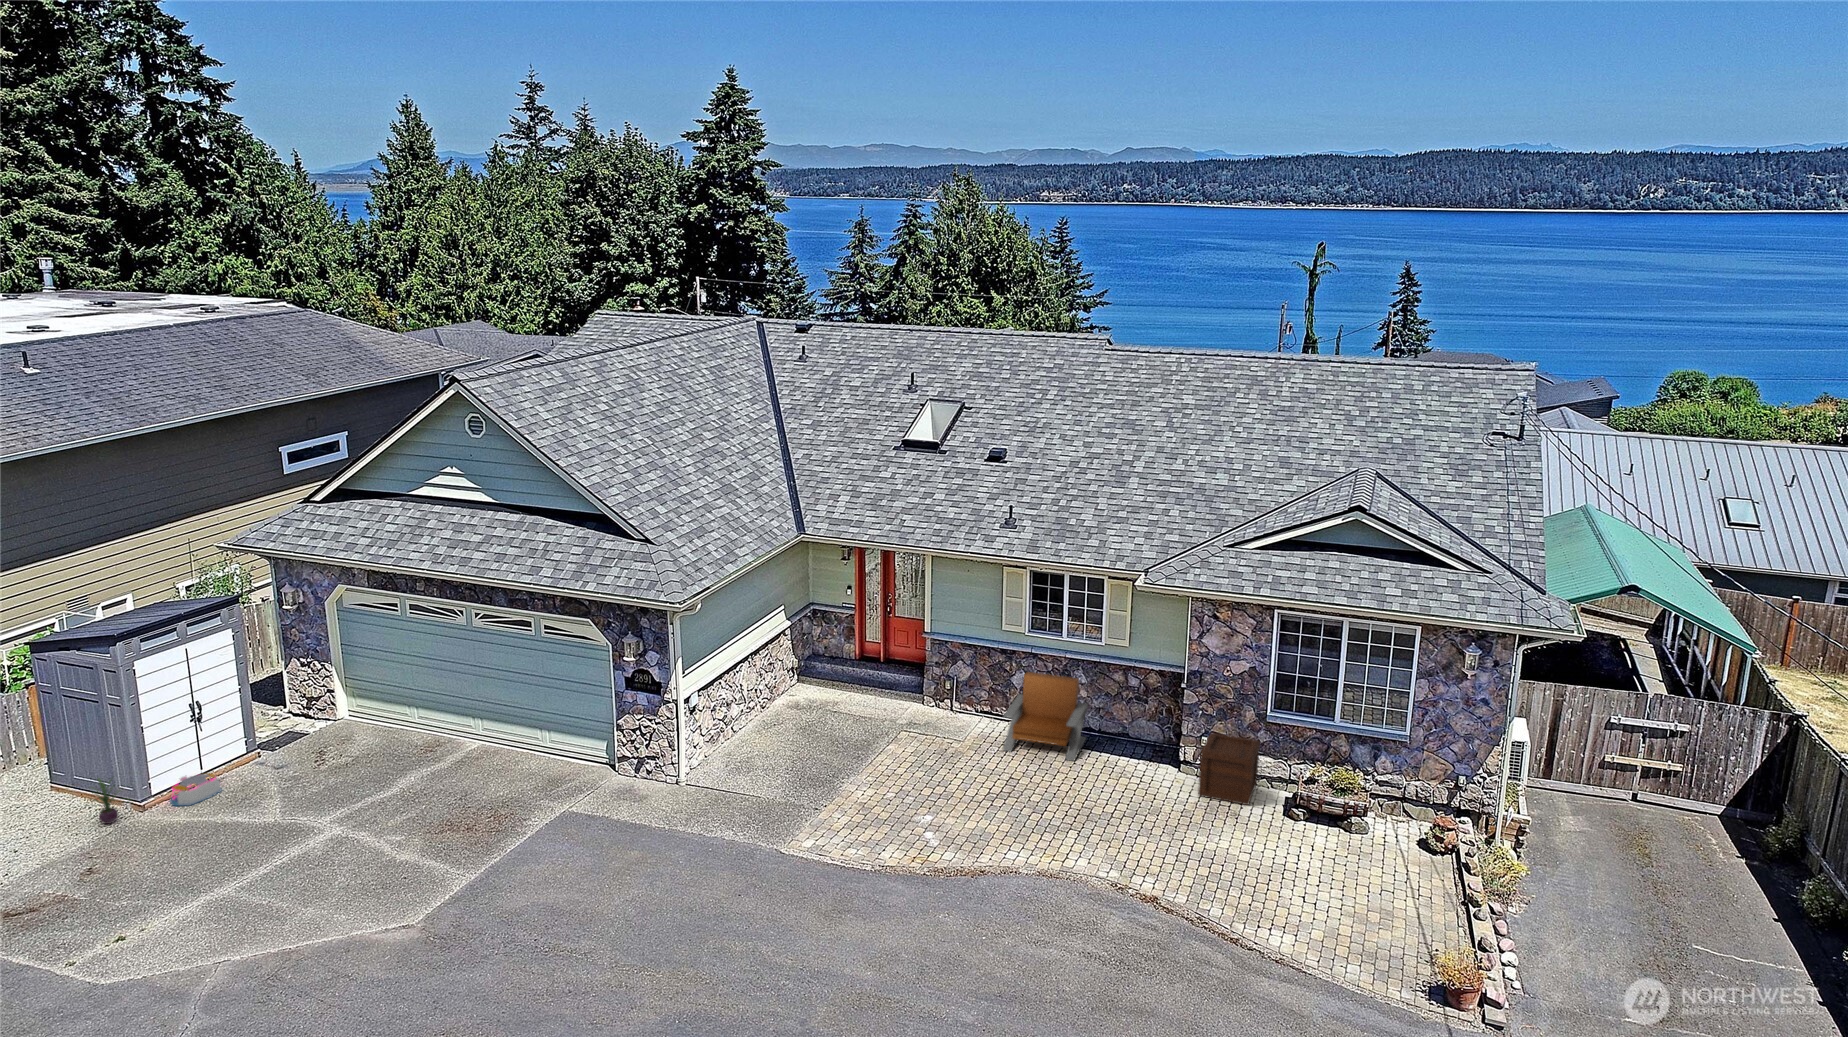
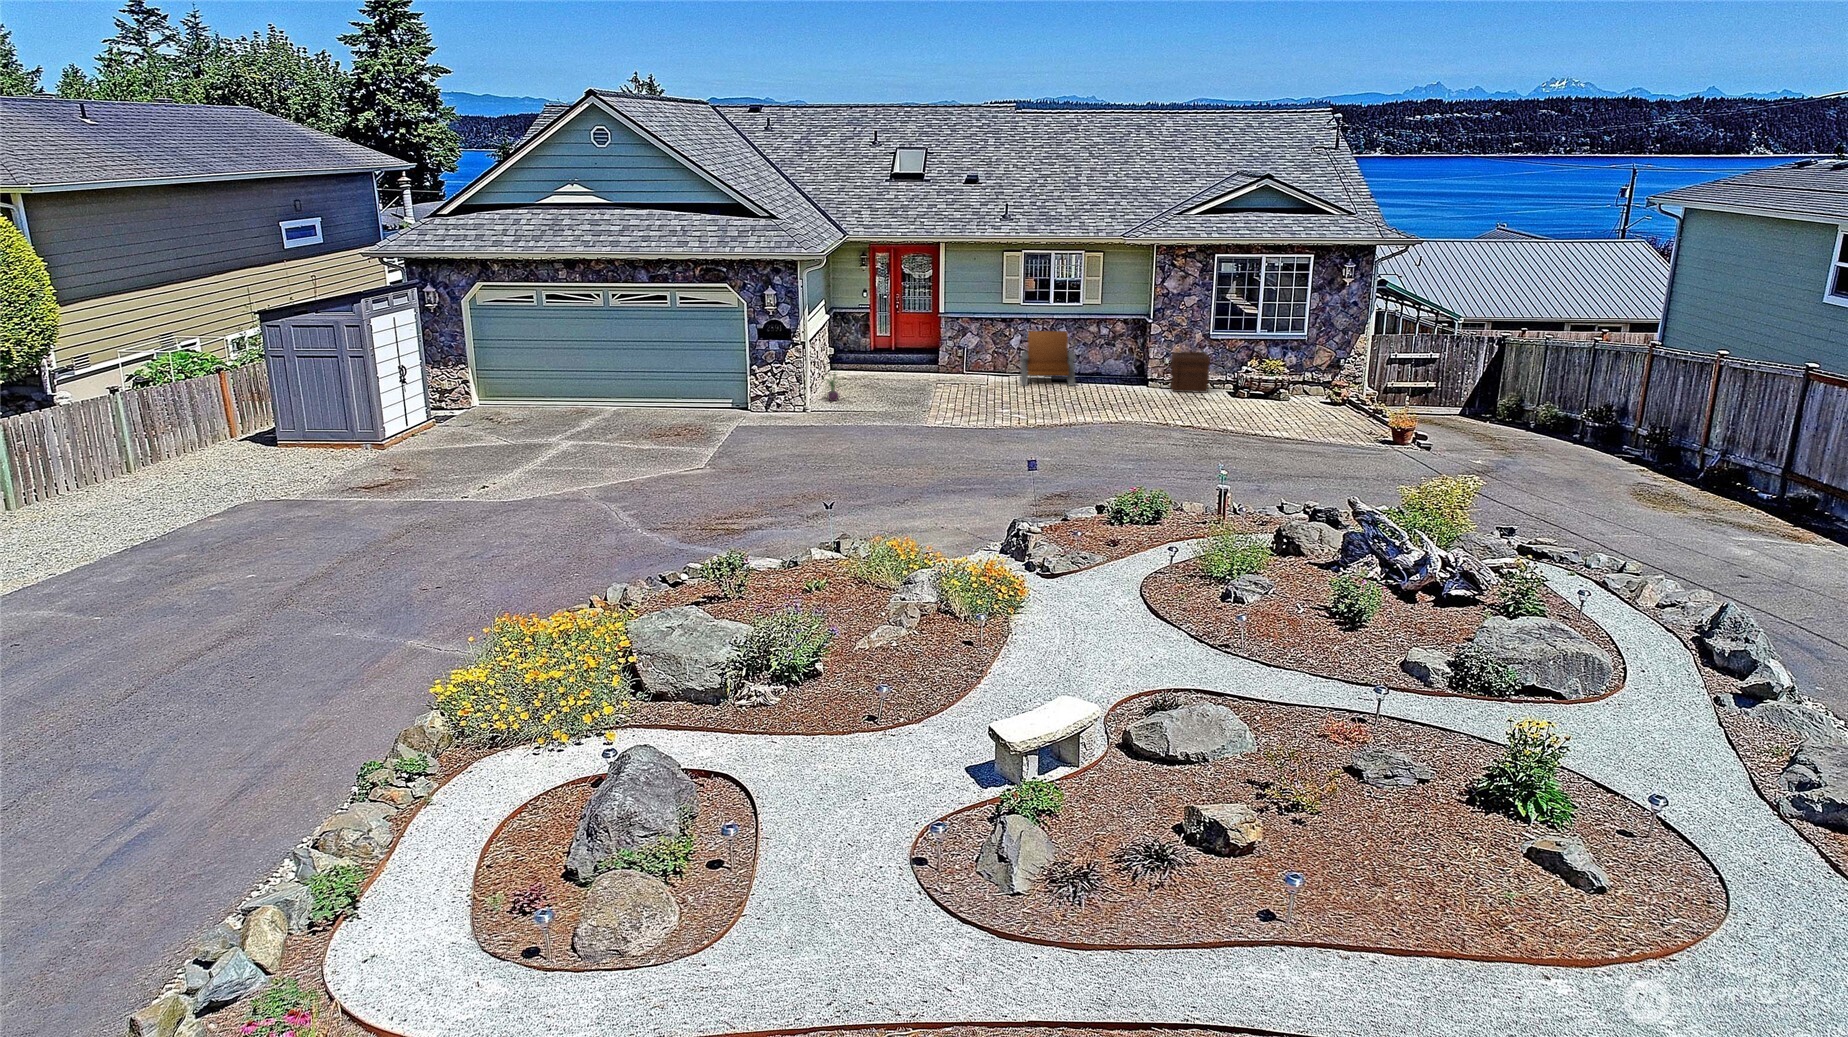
storage bin: present [170,773,221,806] -> none [398,424,436,445]
decorative plant: present [80,778,119,824] -> present [827,372,839,401]

